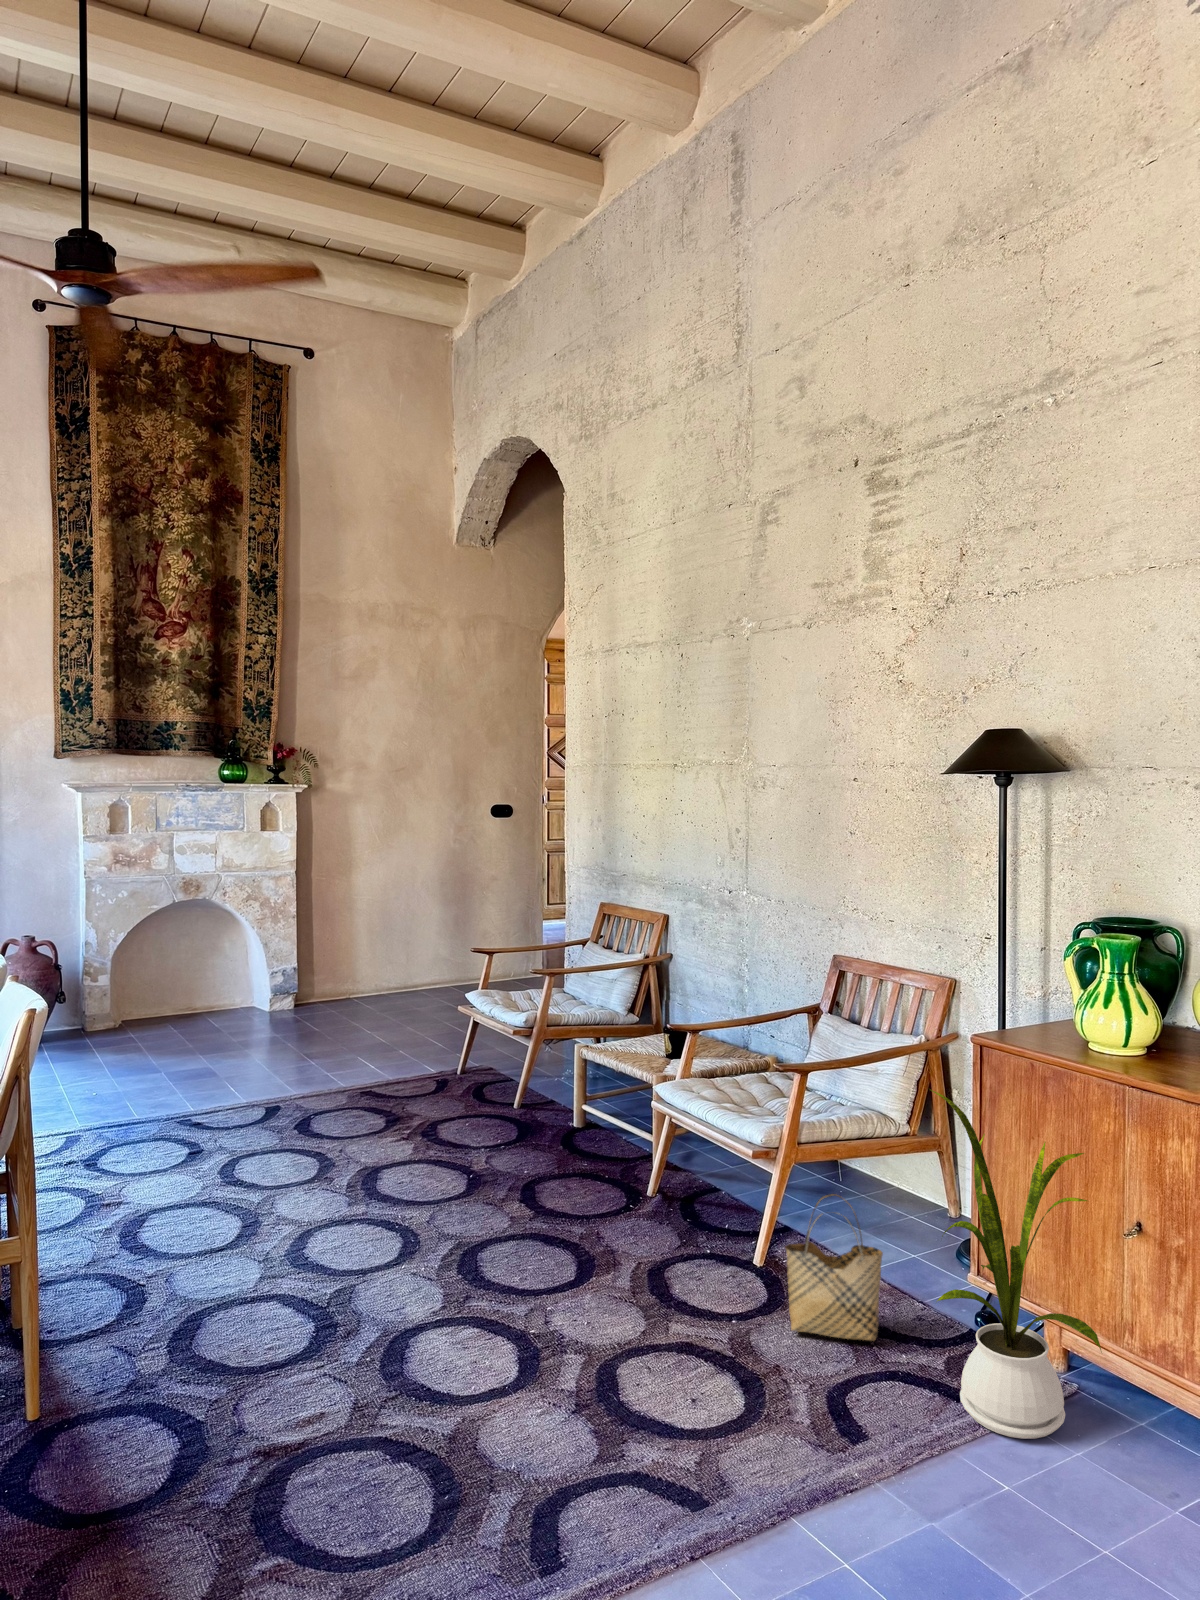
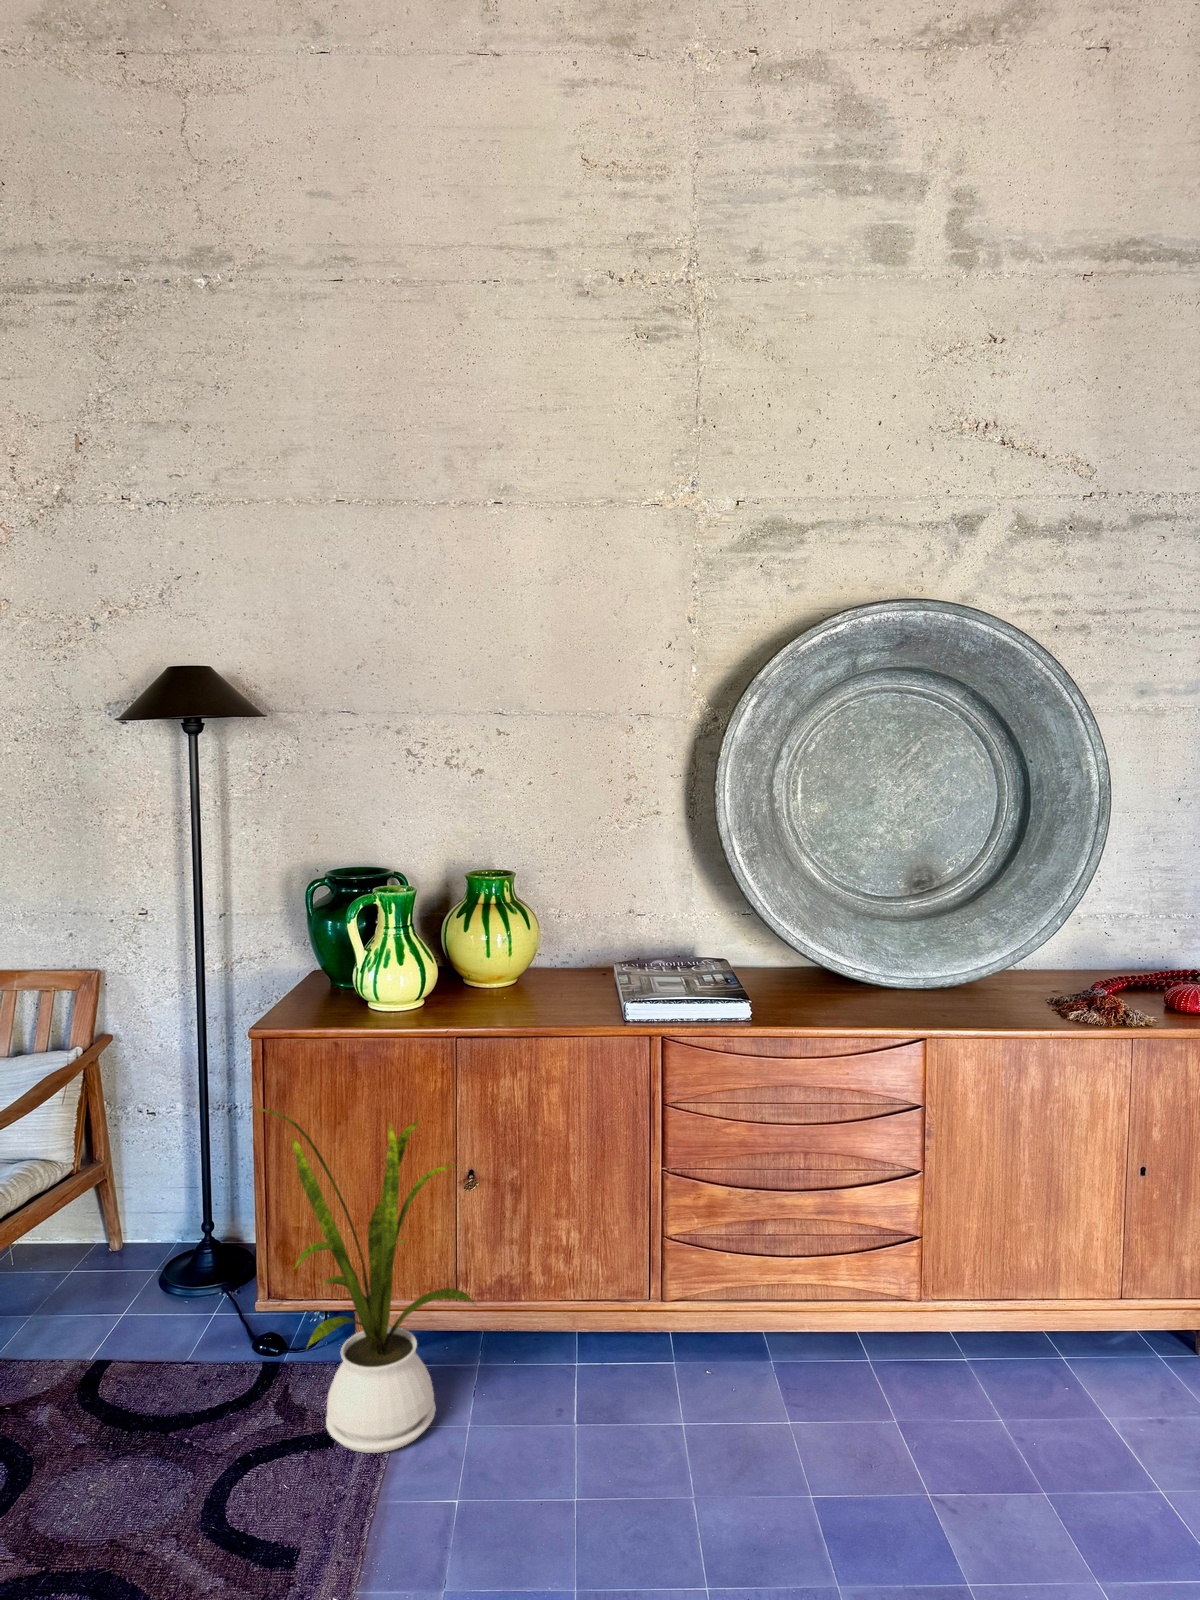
woven basket: present [785,1194,883,1341] -> none [61,1286,192,1493]

